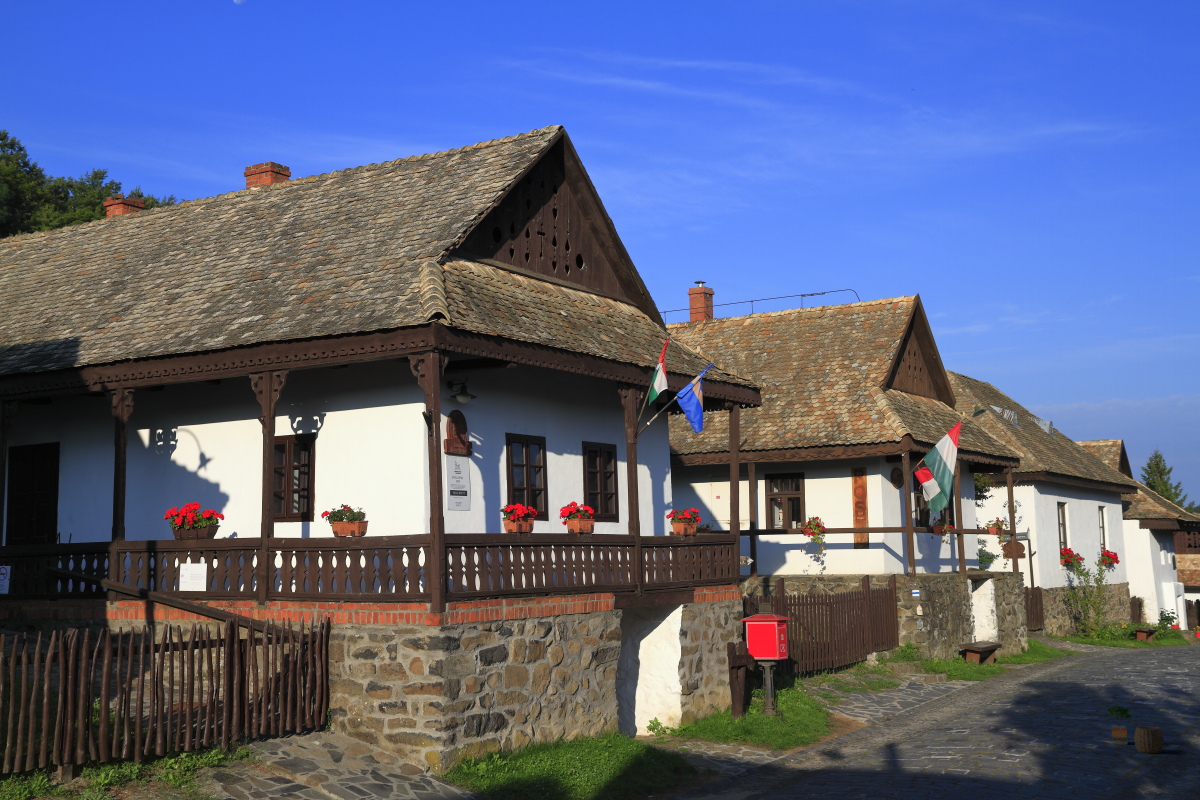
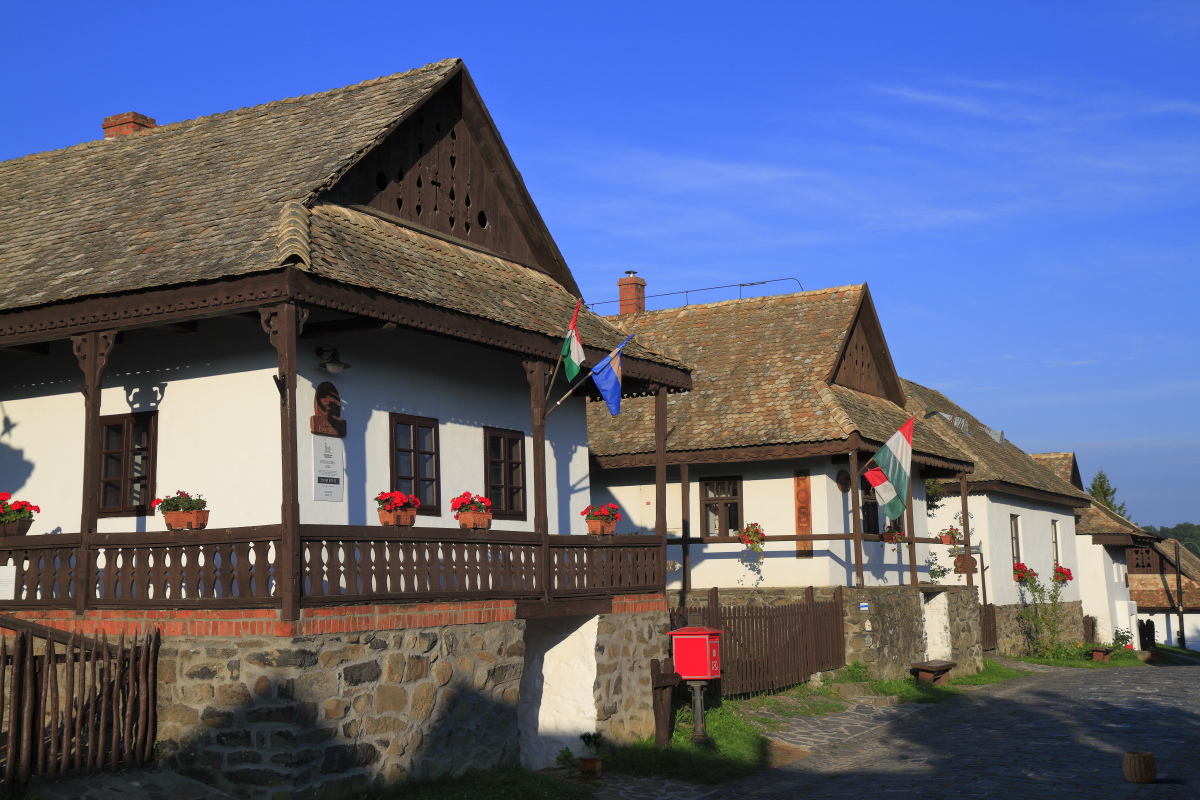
potted tree: present [1106,706,1132,745] -> present [579,732,605,778]

